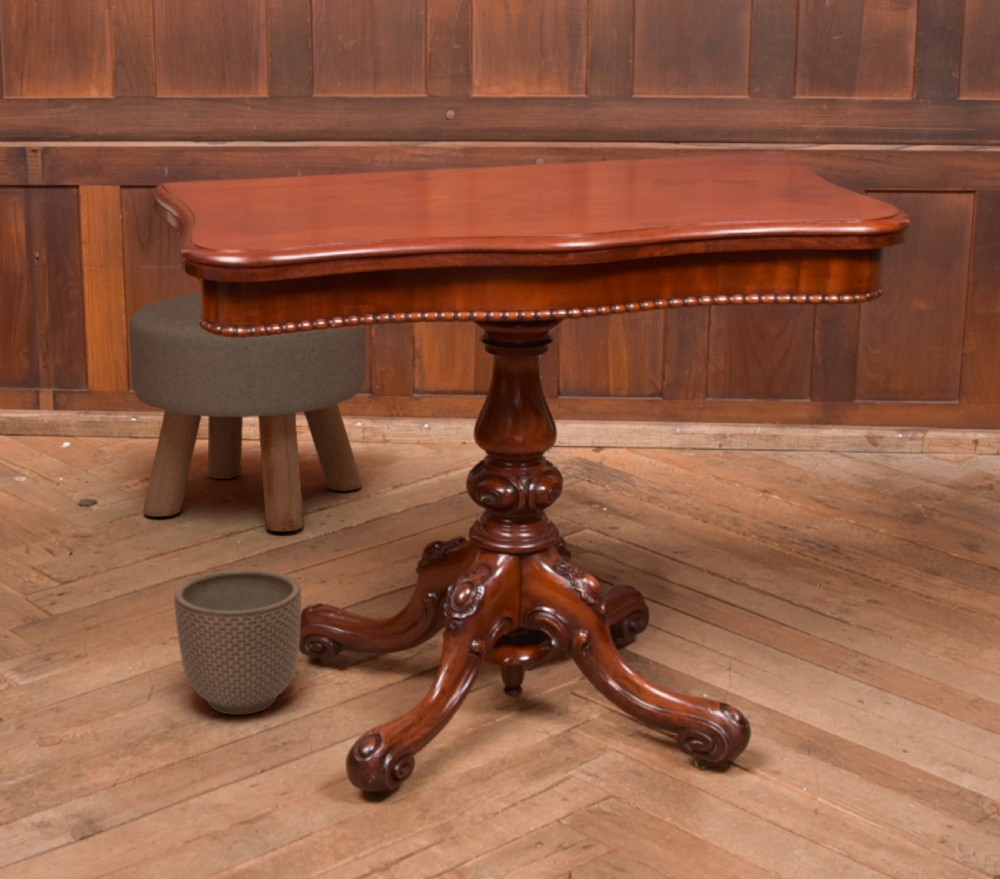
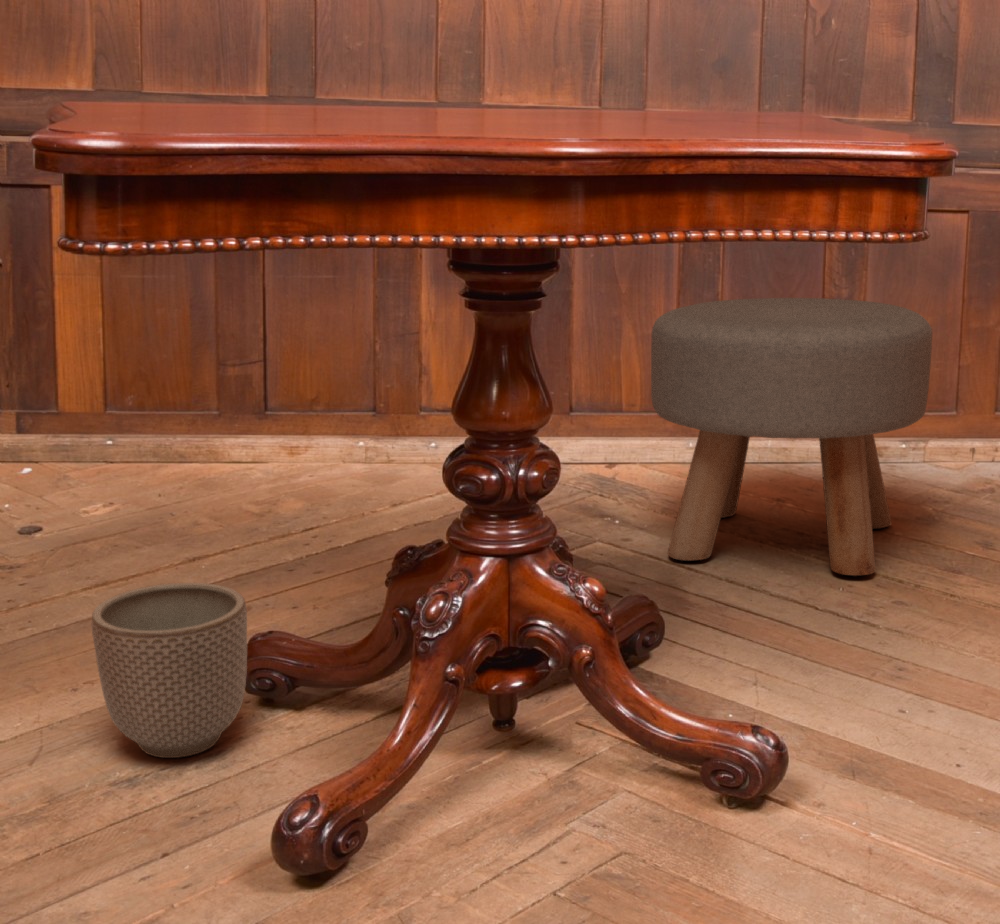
ottoman: present [129,292,366,531] -> present [651,298,932,576]

